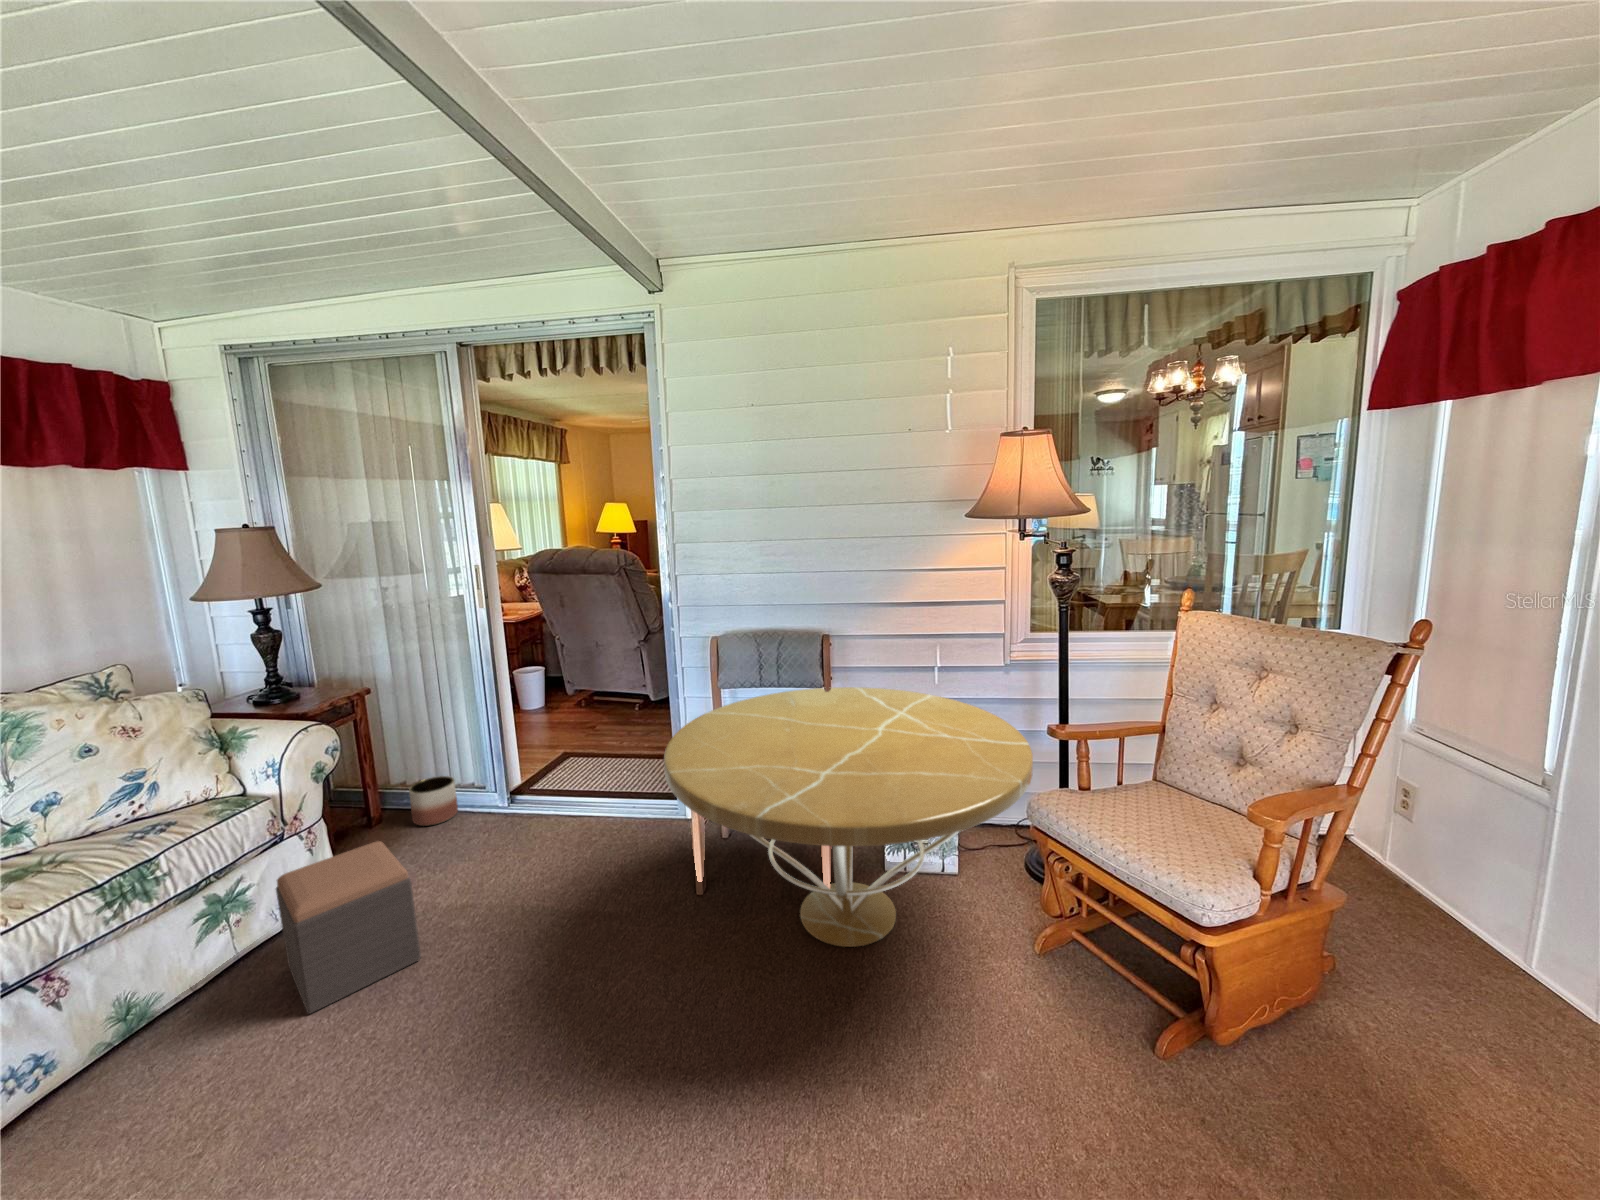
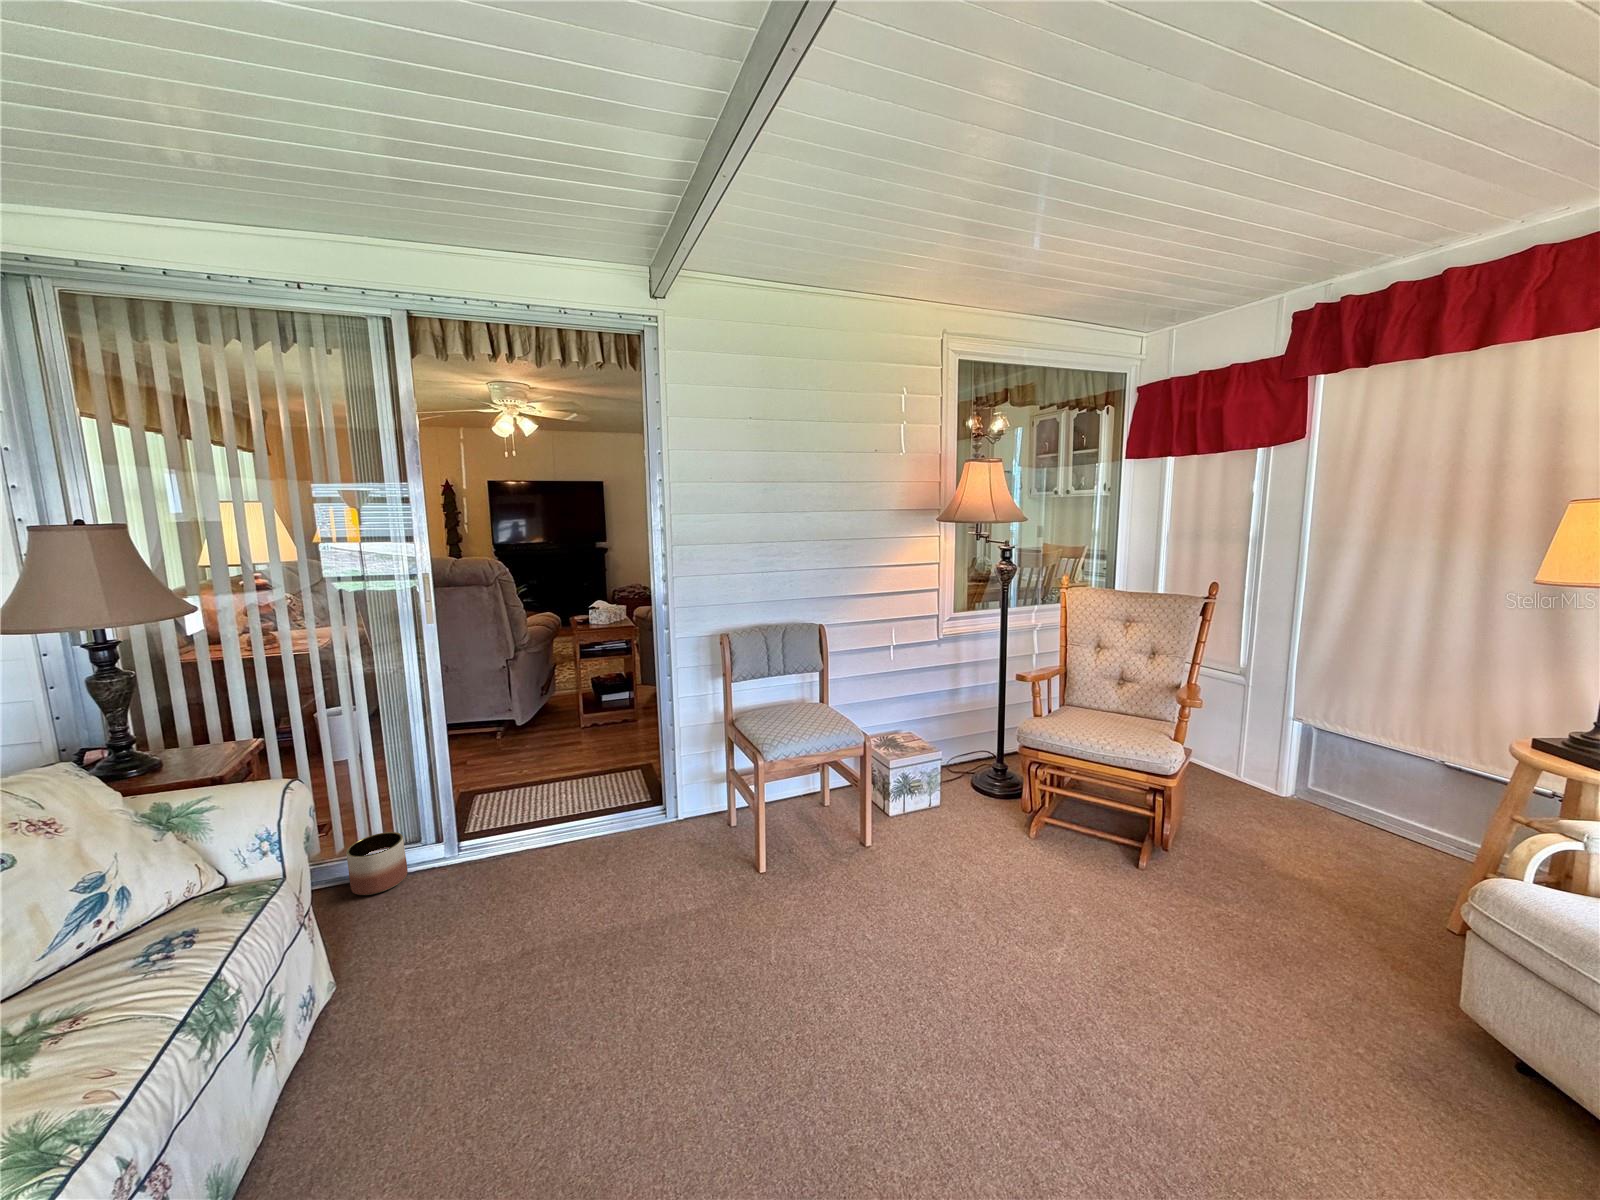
coffee table: present [664,687,1033,947] -> none [745,668,1044,874]
footstool: present [276,841,421,1014] -> none [354,896,534,1094]

